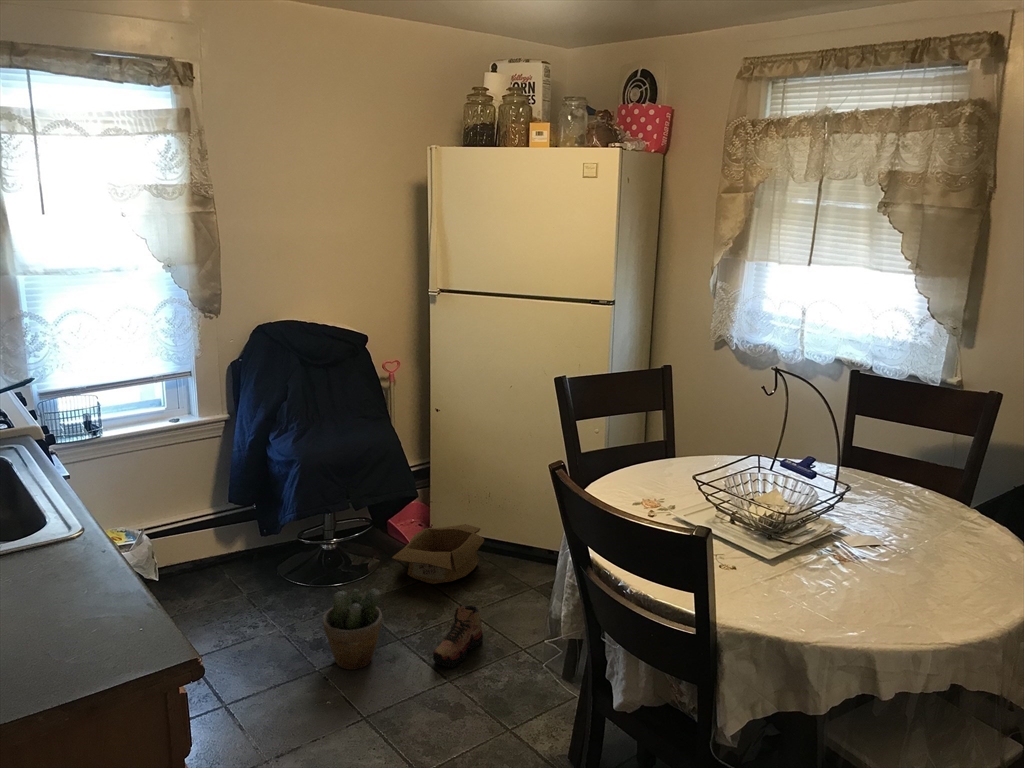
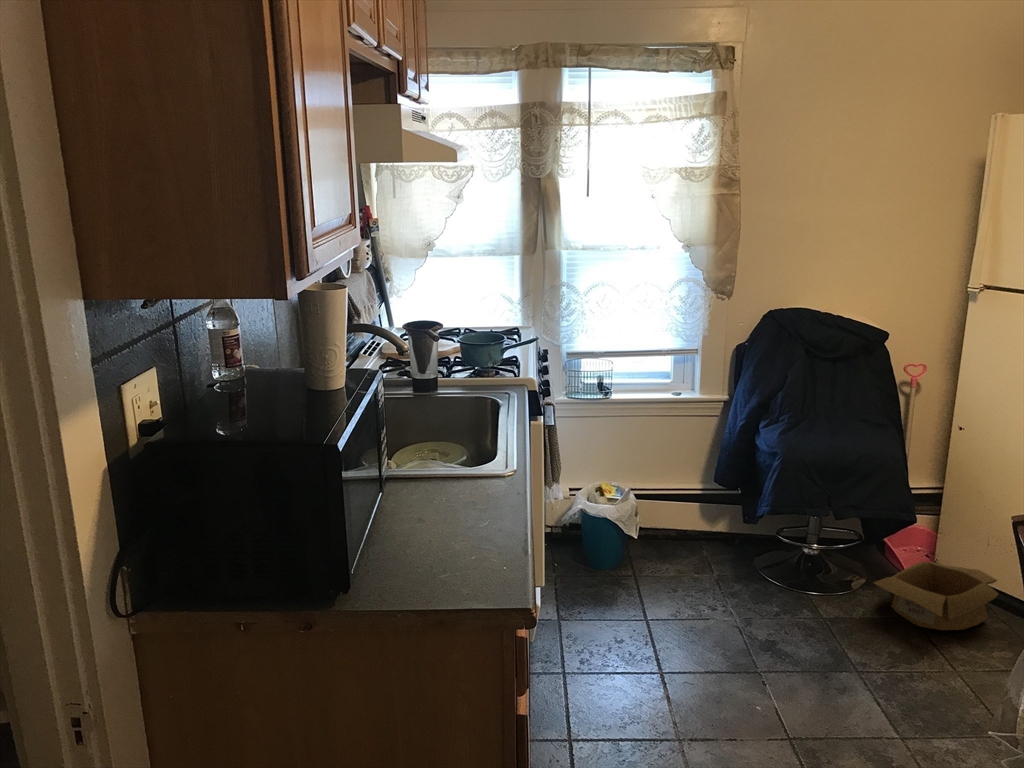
potted plant: present [323,589,382,670] -> none [770,600,836,687]
shoe: present [433,605,483,668] -> none [886,659,959,726]

